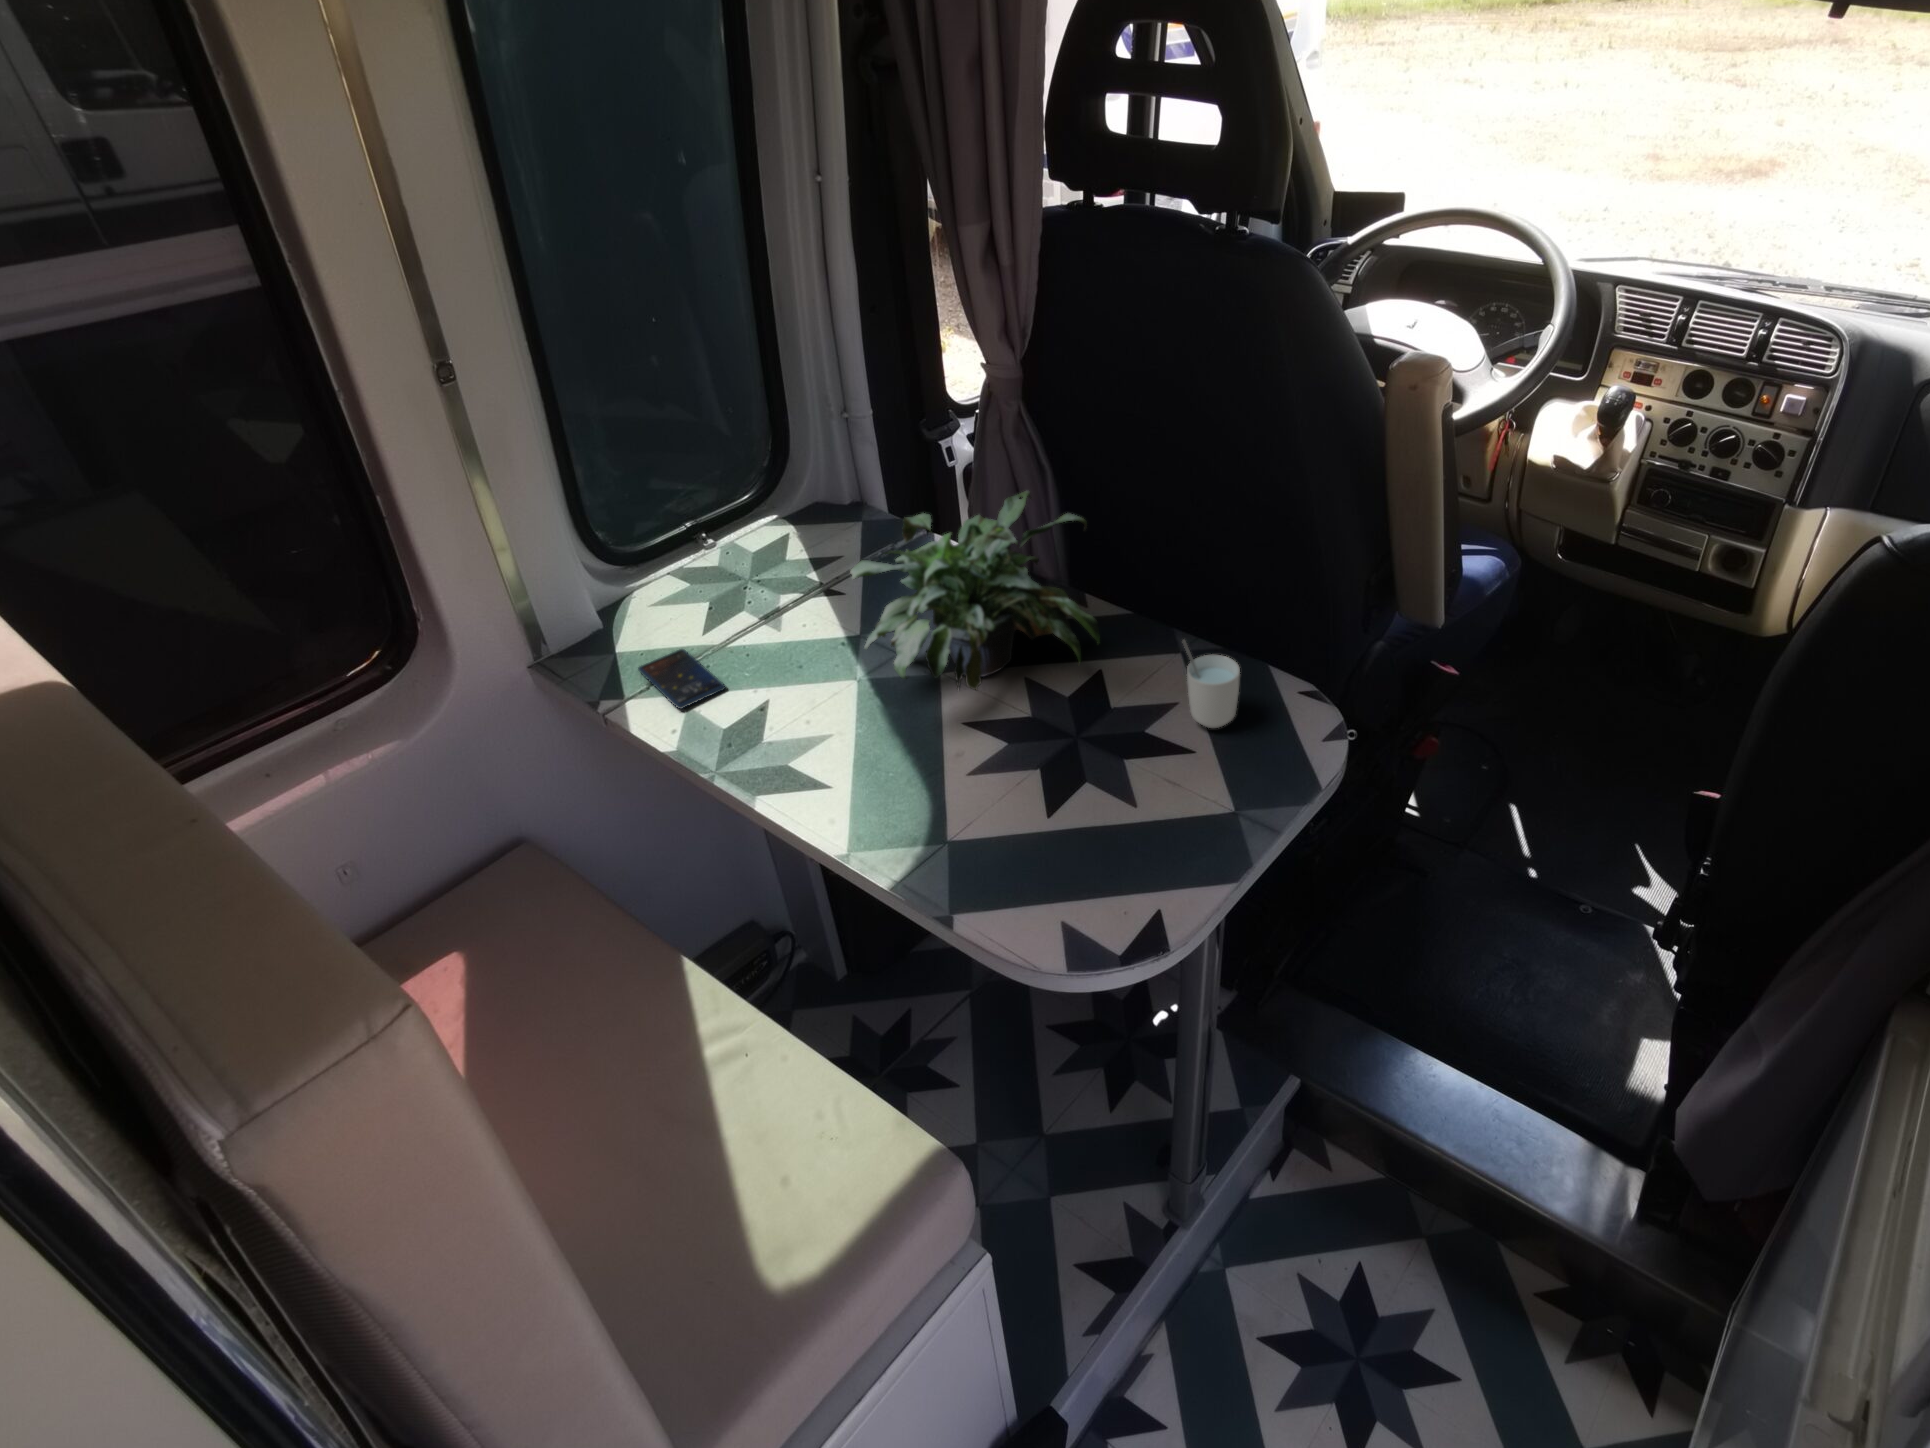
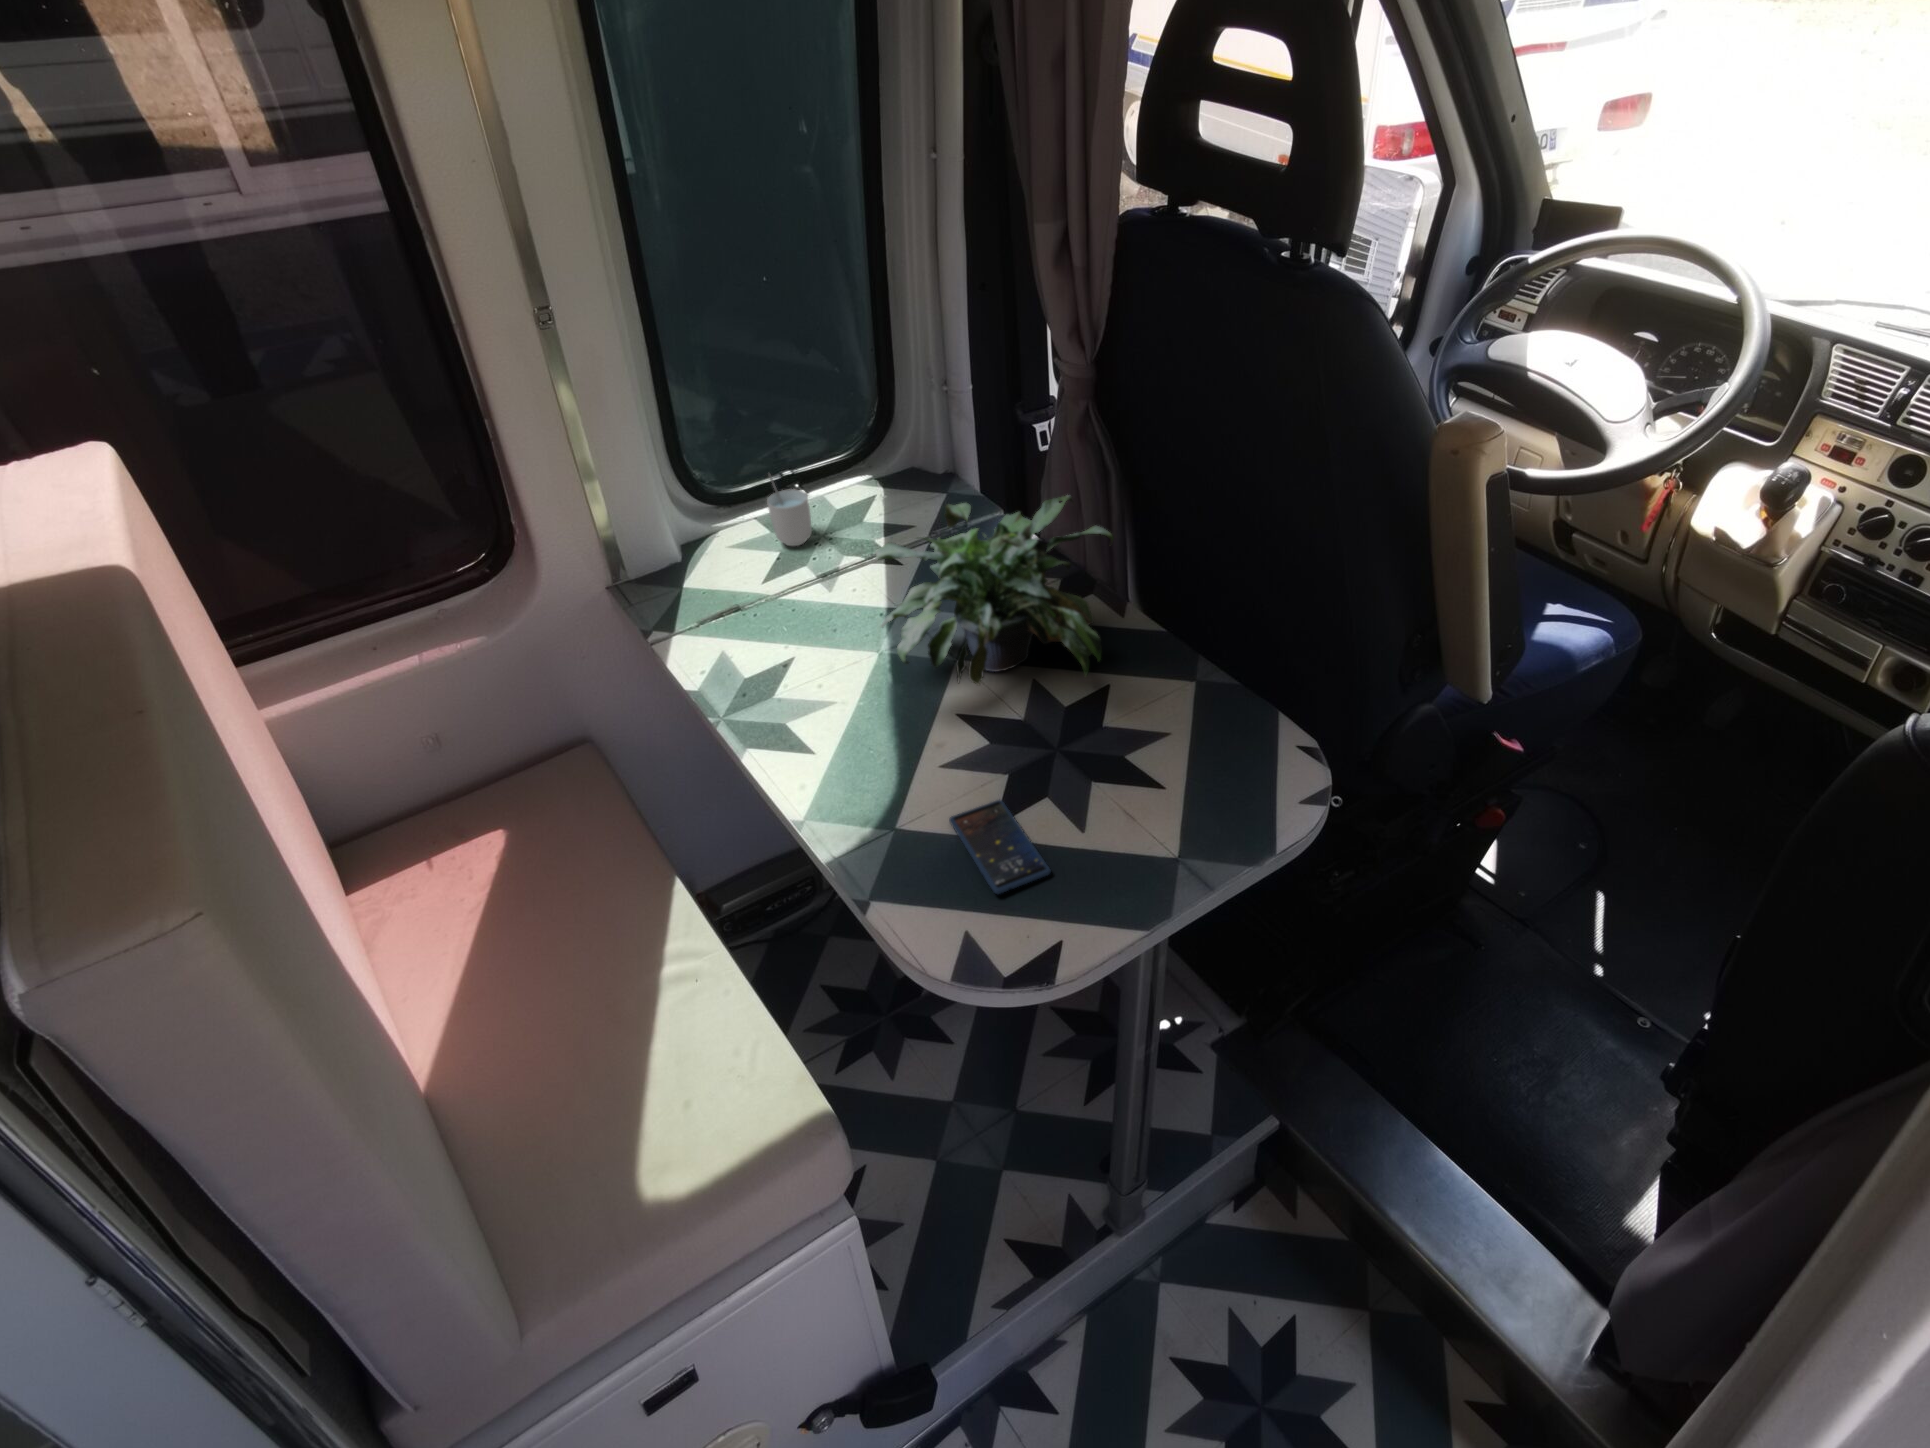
cup: present [1183,640,1240,728] -> present [767,474,812,546]
smartphone: present [638,649,725,709] -> present [949,800,1051,894]

